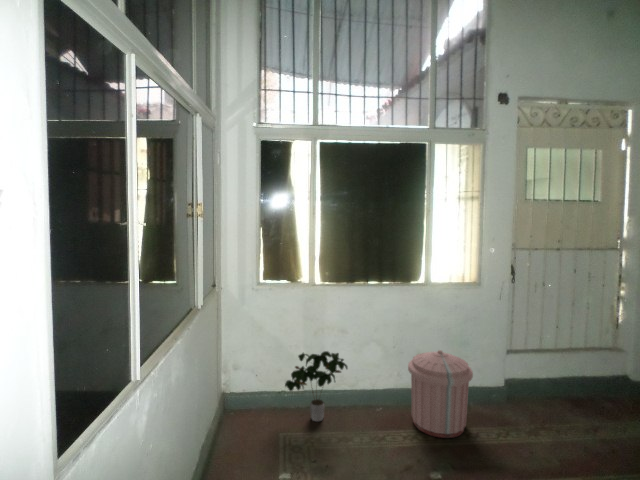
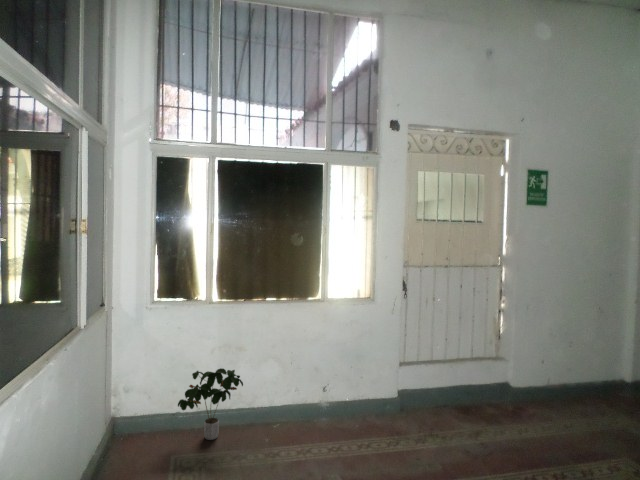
trash can: present [408,350,473,438] -> none [302,363,362,447]

